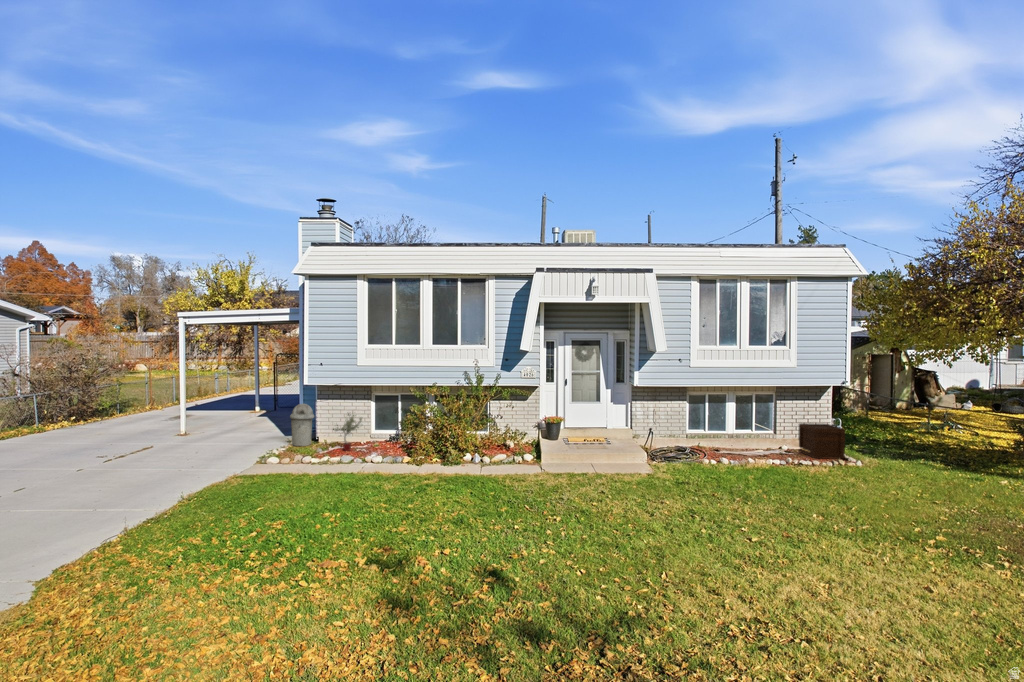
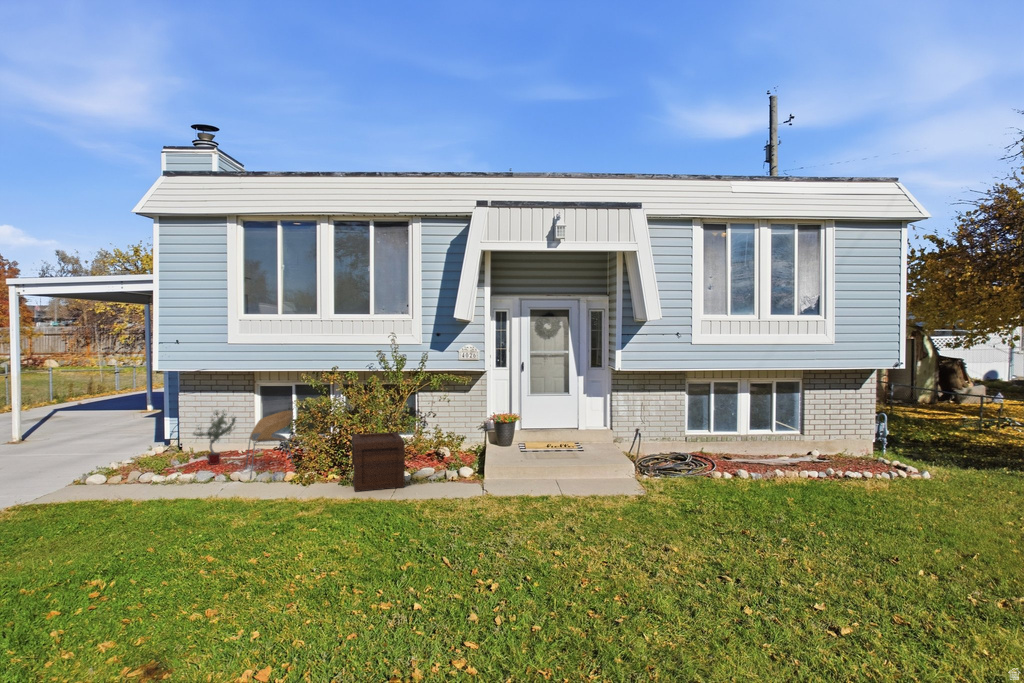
trash can: present [290,404,314,446] -> none [136,398,175,458]
chair: none [371,413,407,461] -> present [245,411,293,479]
wooden crate: present [798,423,845,459] -> present [352,432,405,492]

